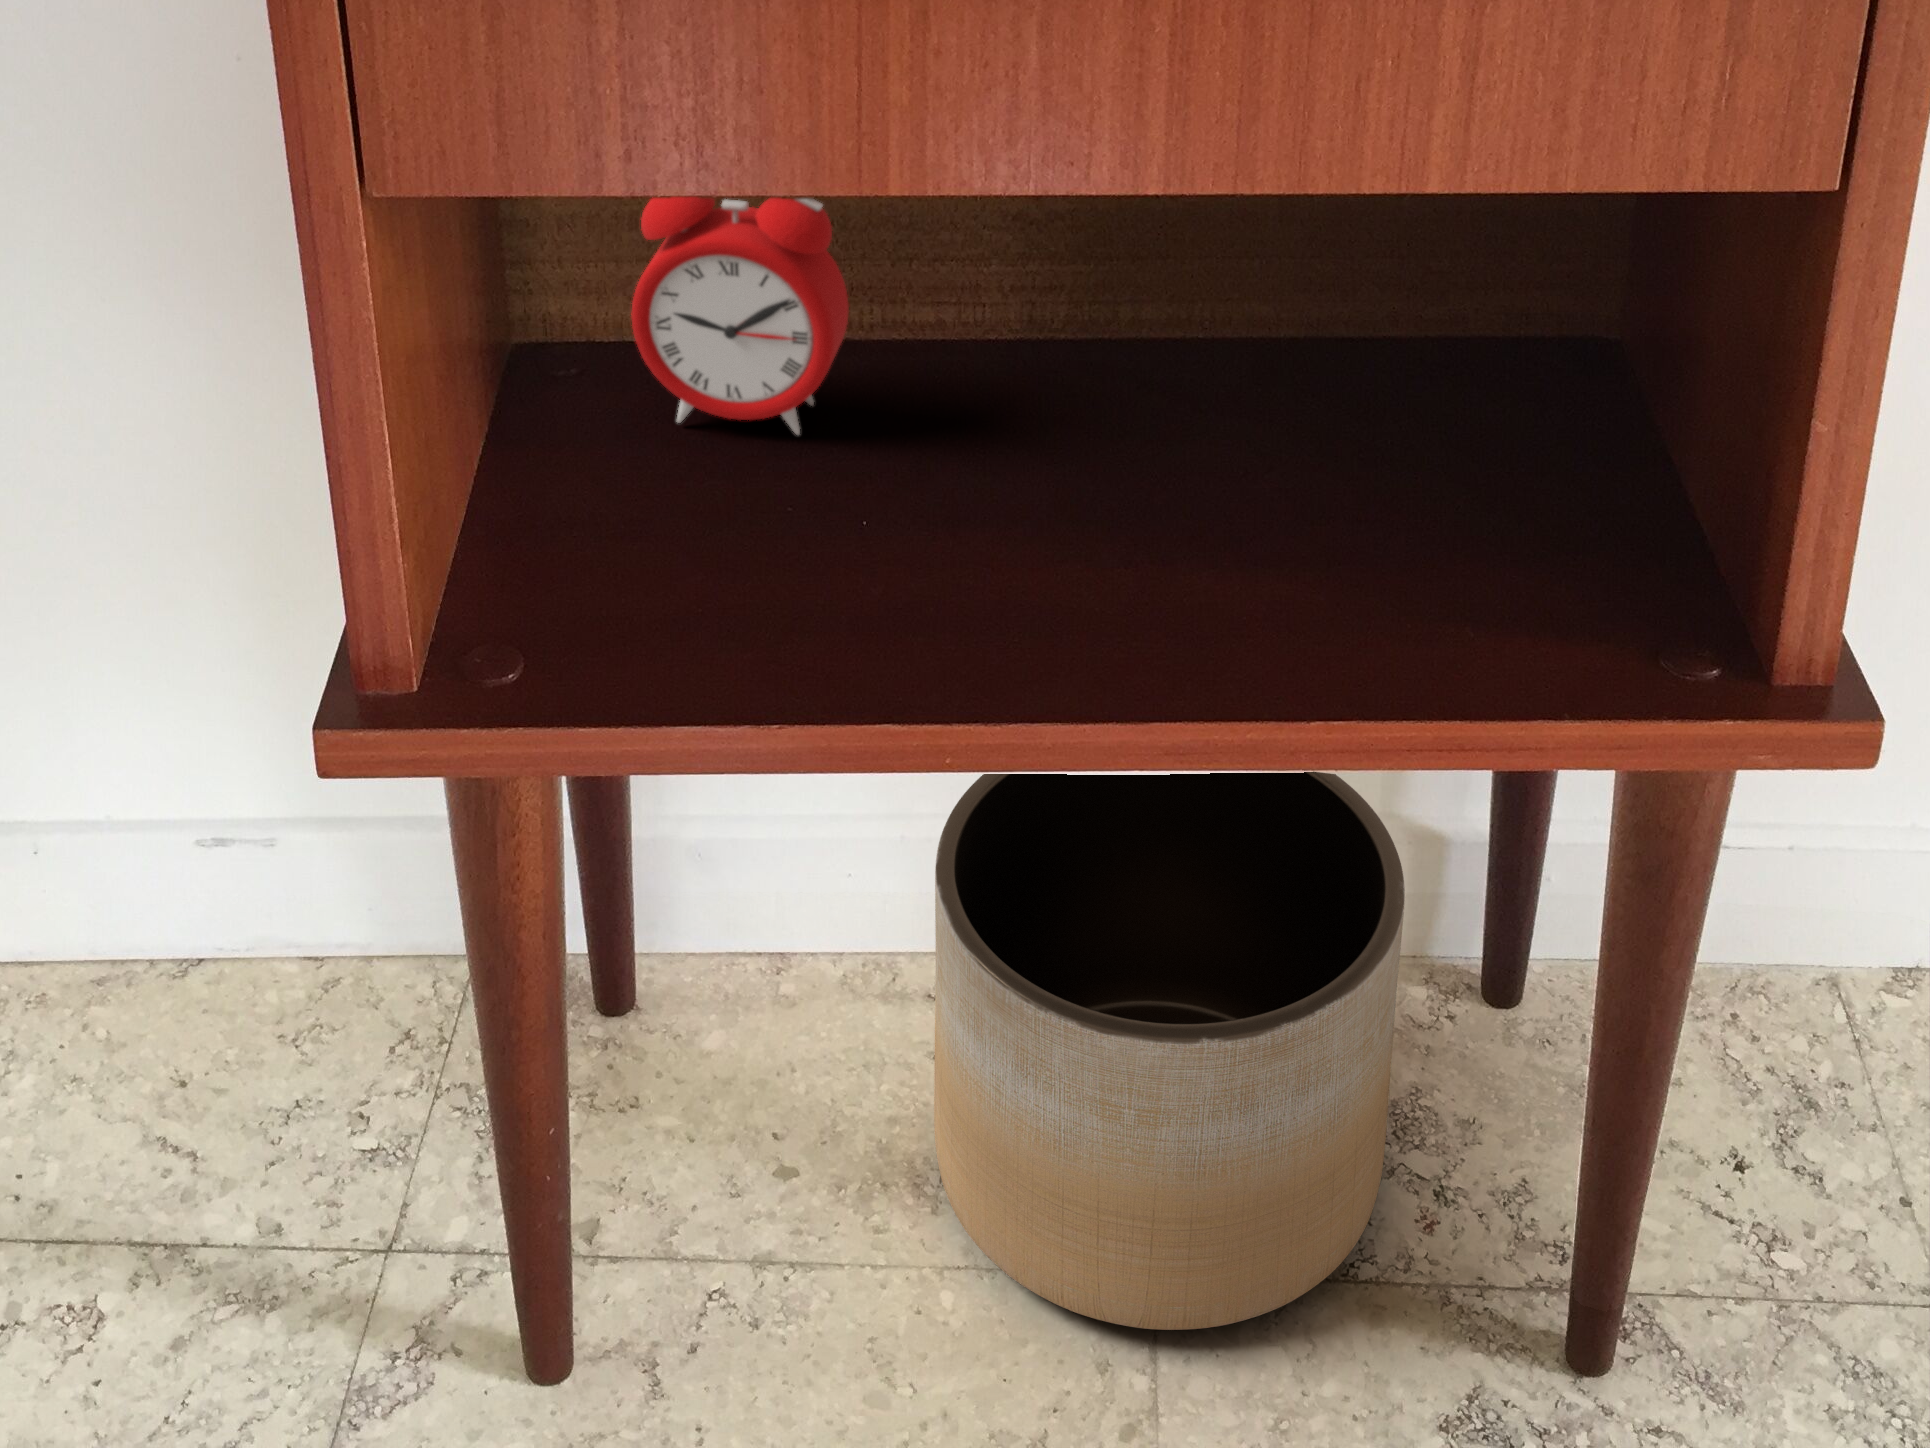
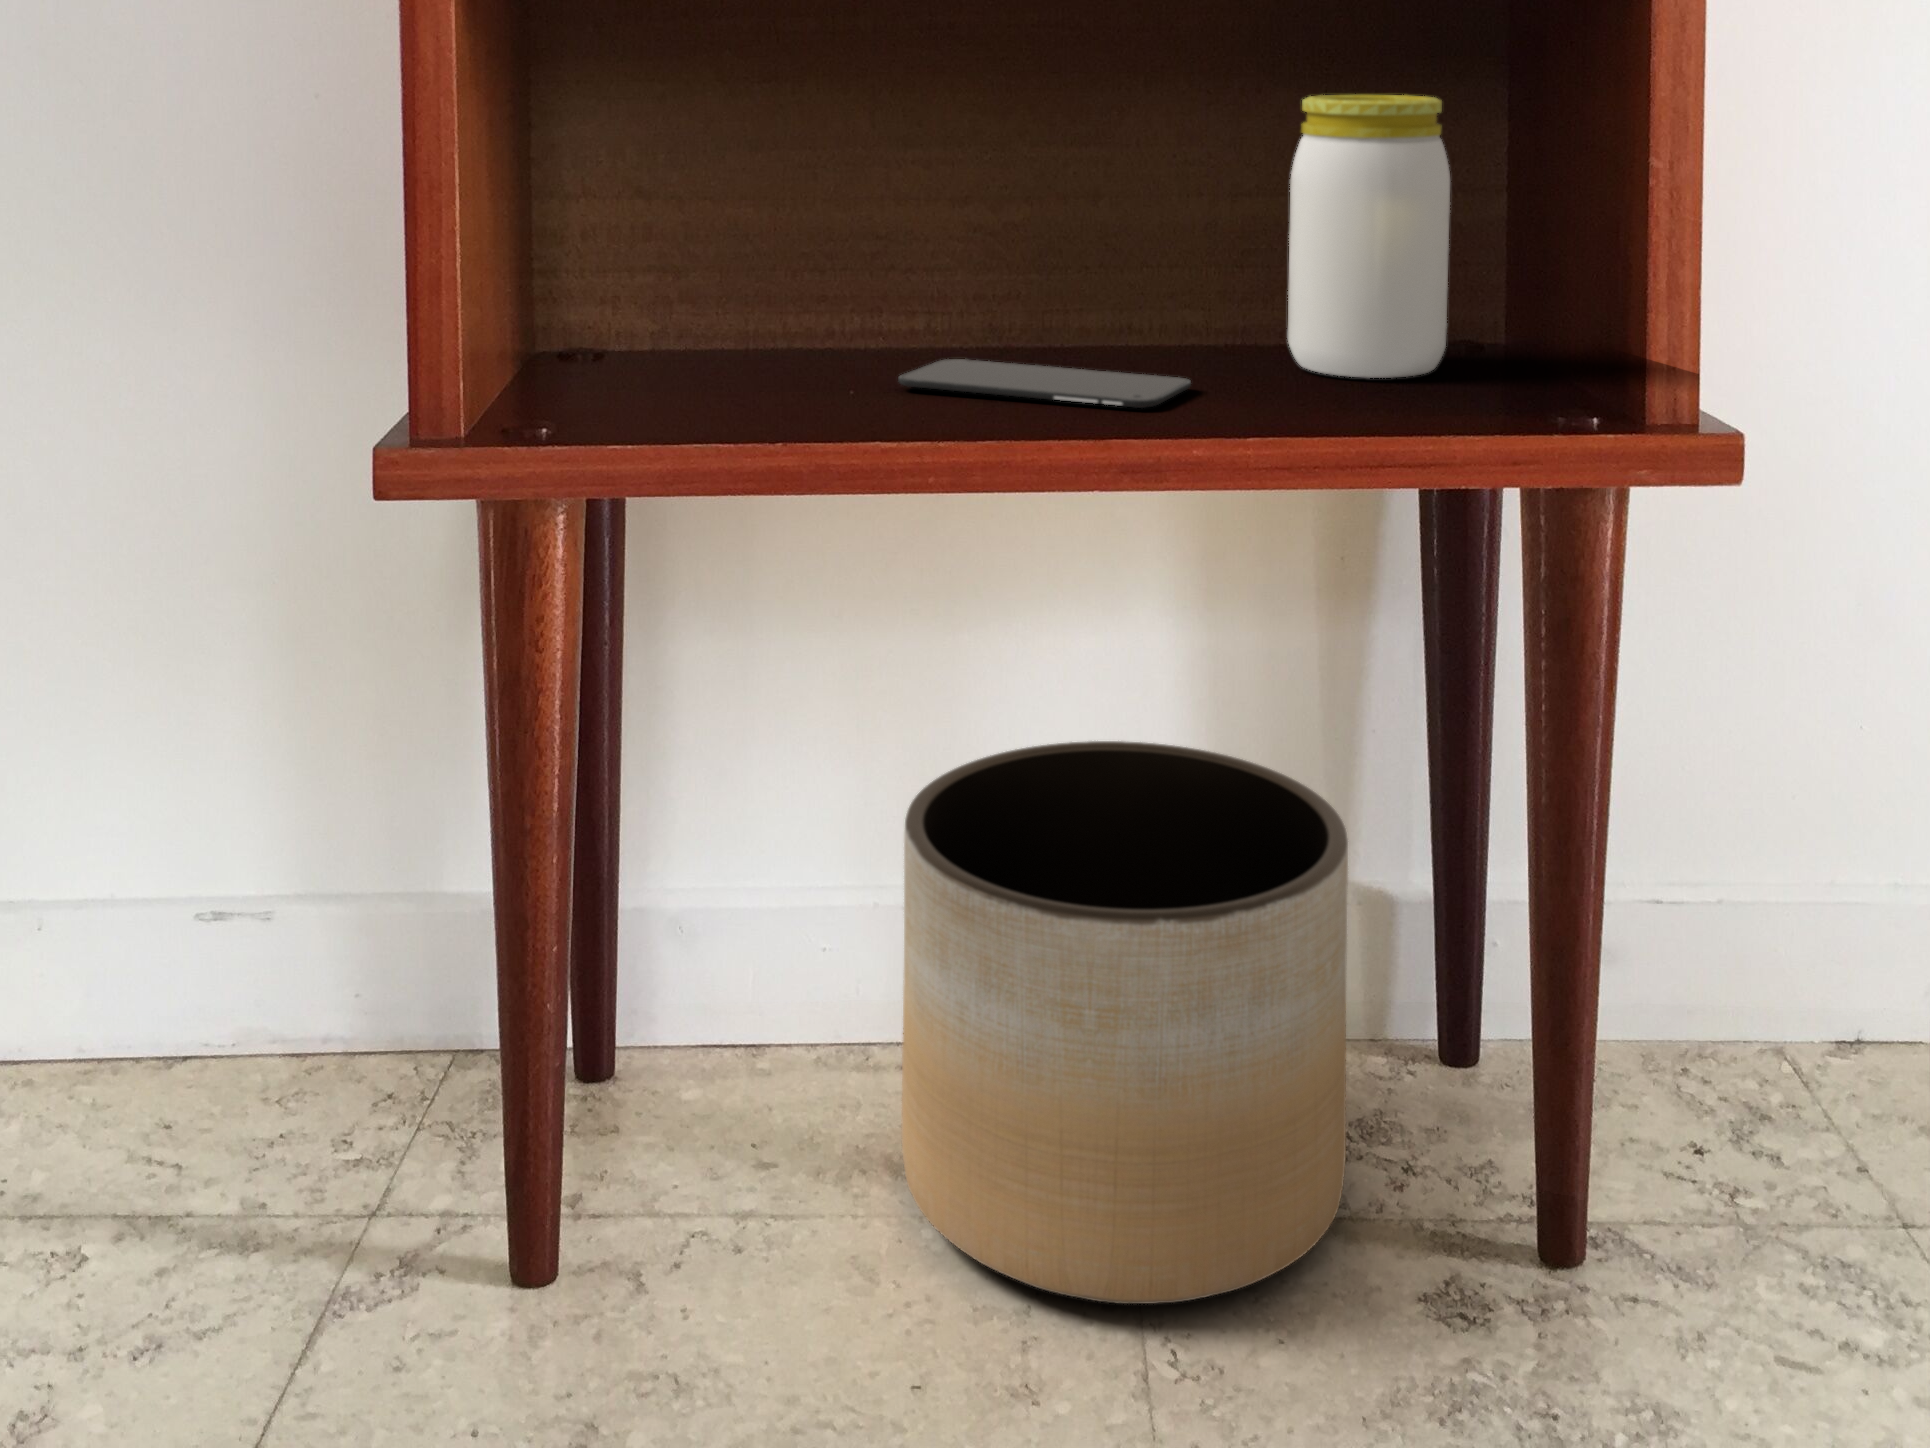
jar: none [1369,128,1569,475] -> present [1288,95,1450,378]
alarm clock: present [632,197,849,435] -> none [649,101,836,368]
smartphone: none [926,432,1257,577] -> present [898,359,1191,408]

